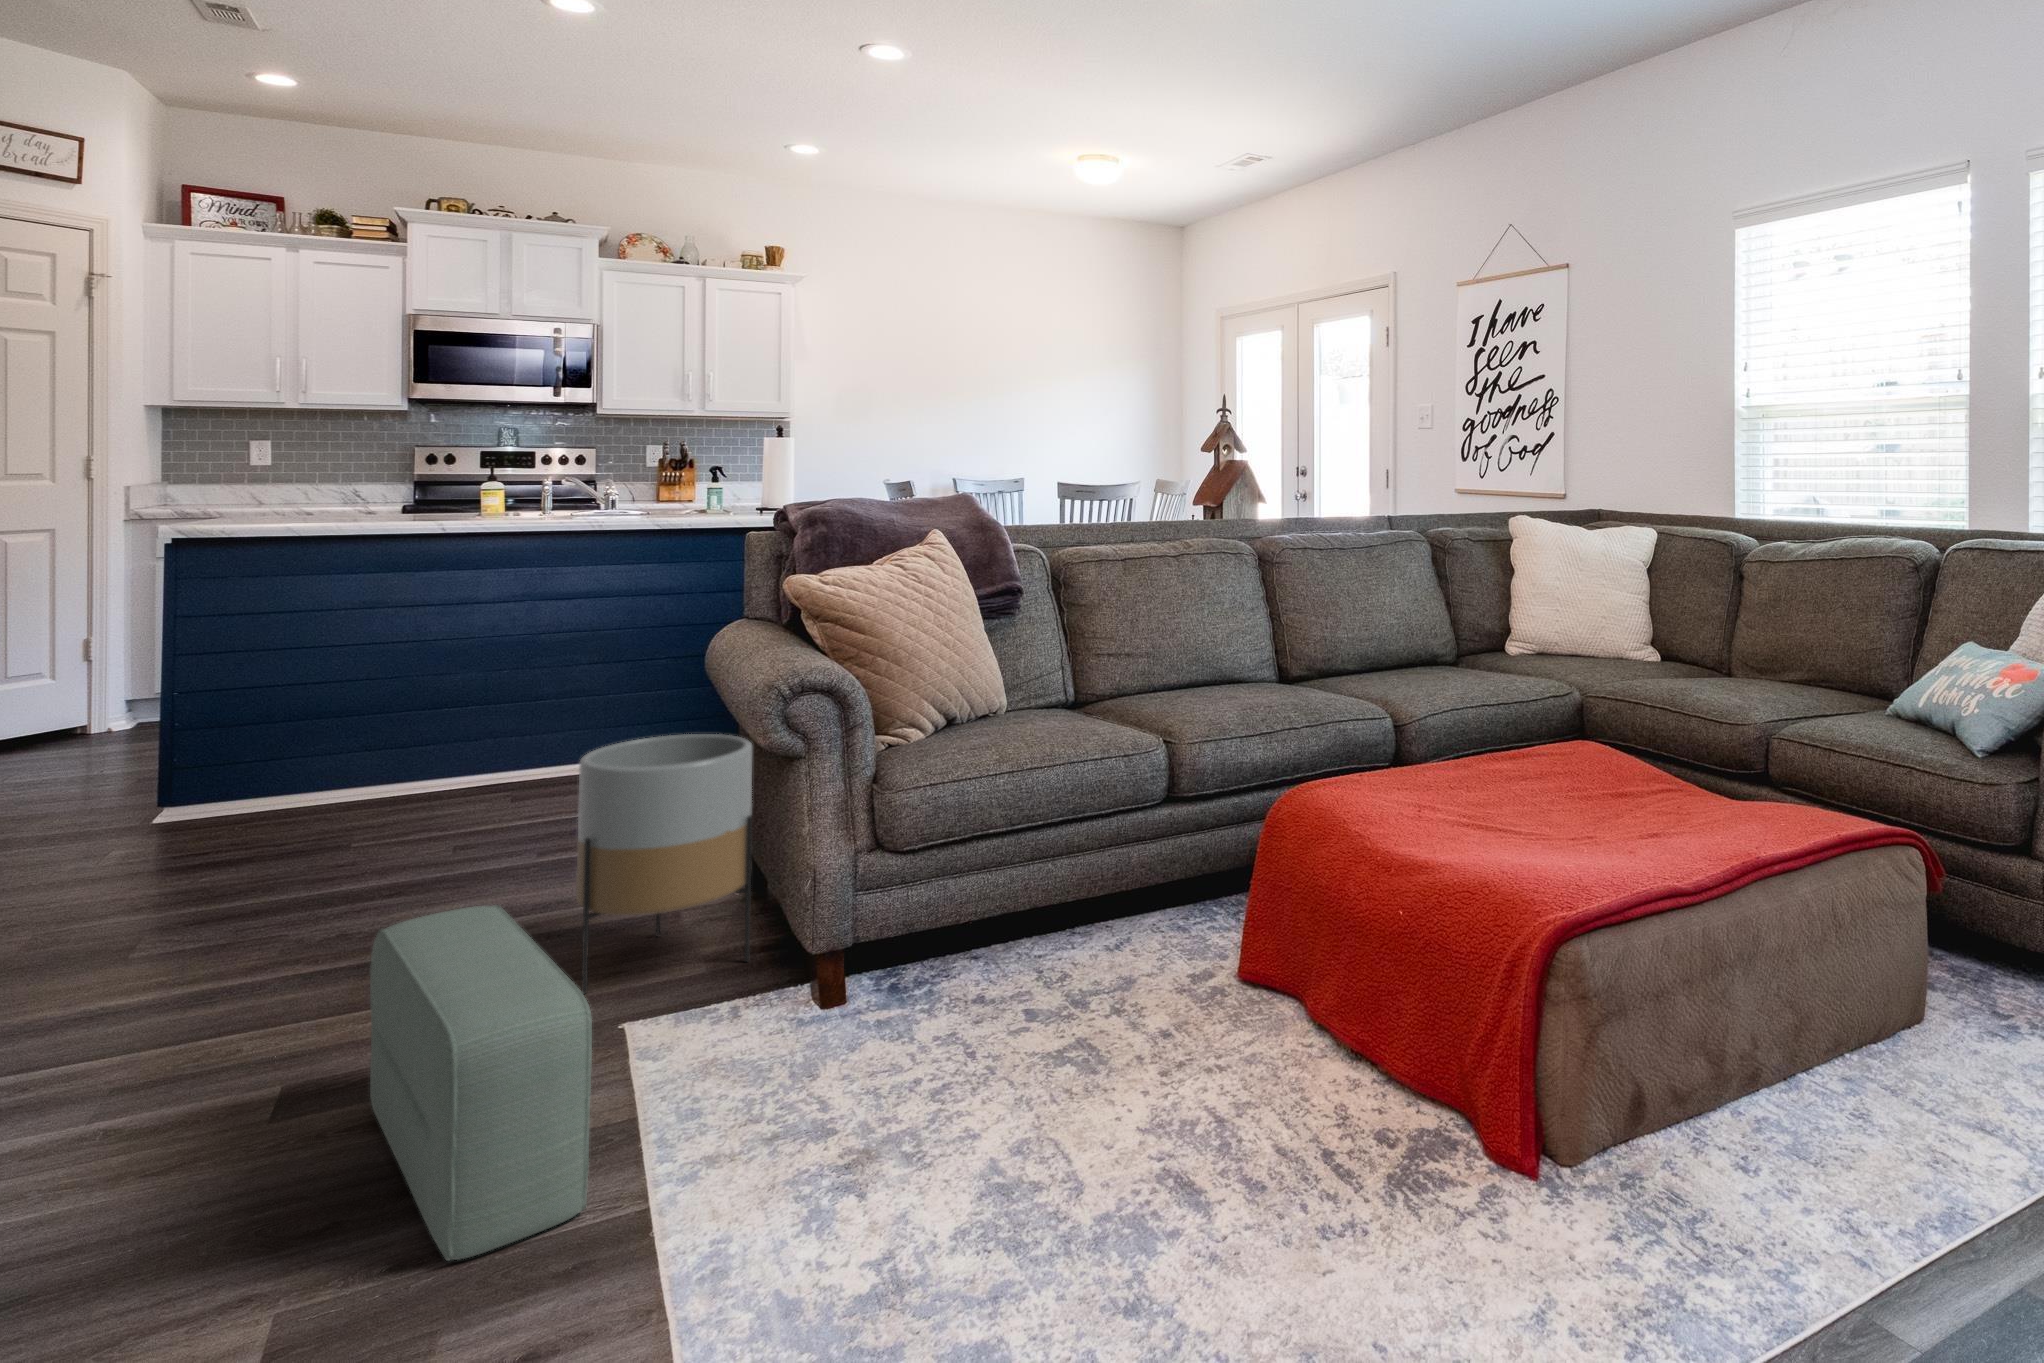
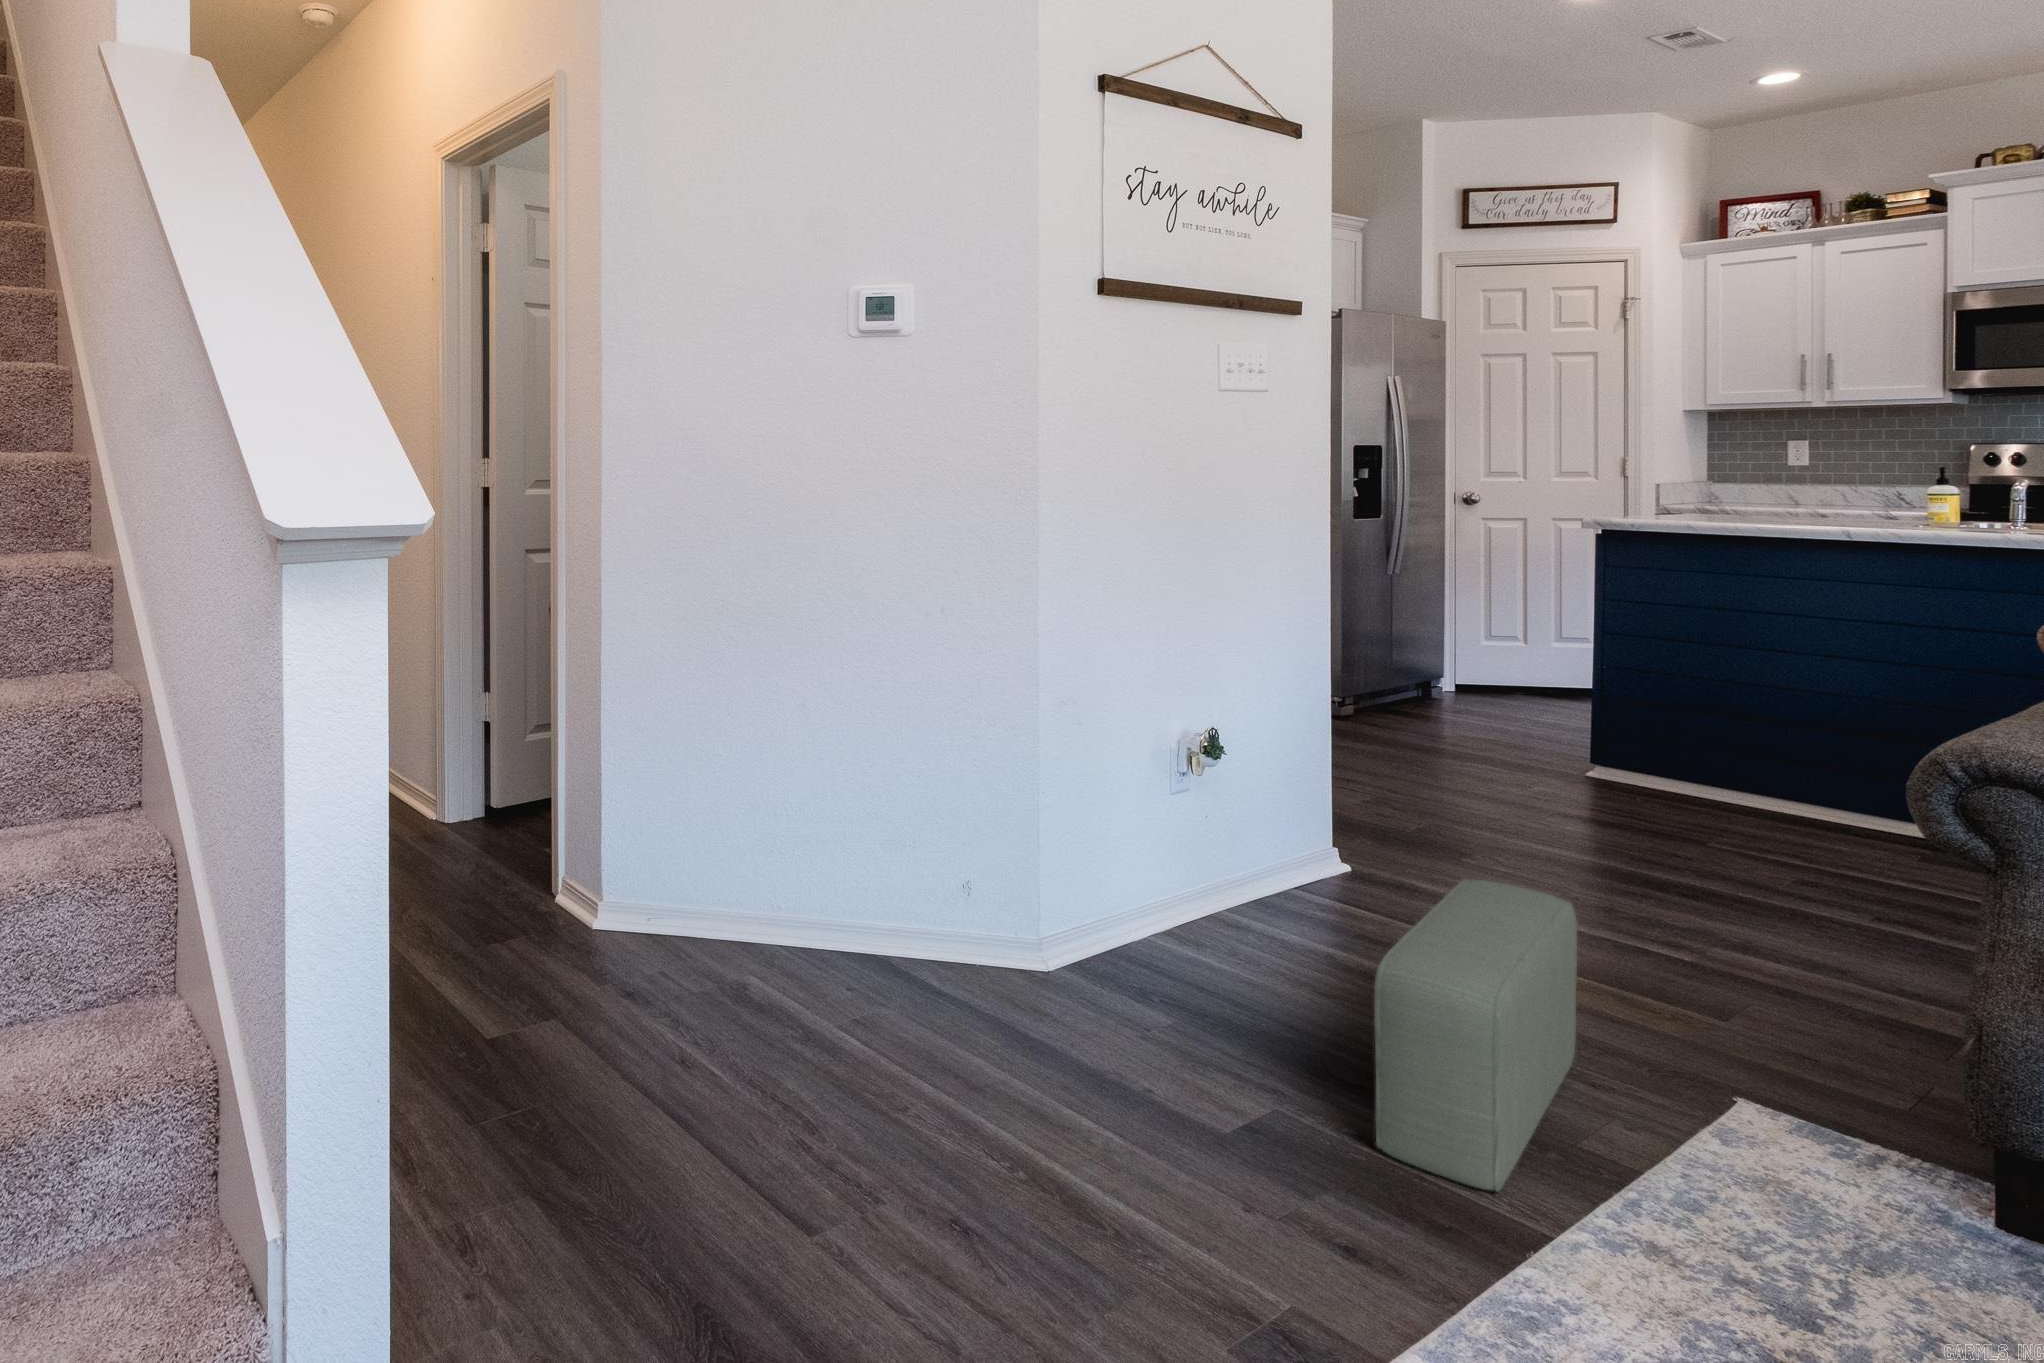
planter: present [576,734,752,994] -> none [1737,800,2001,1134]

